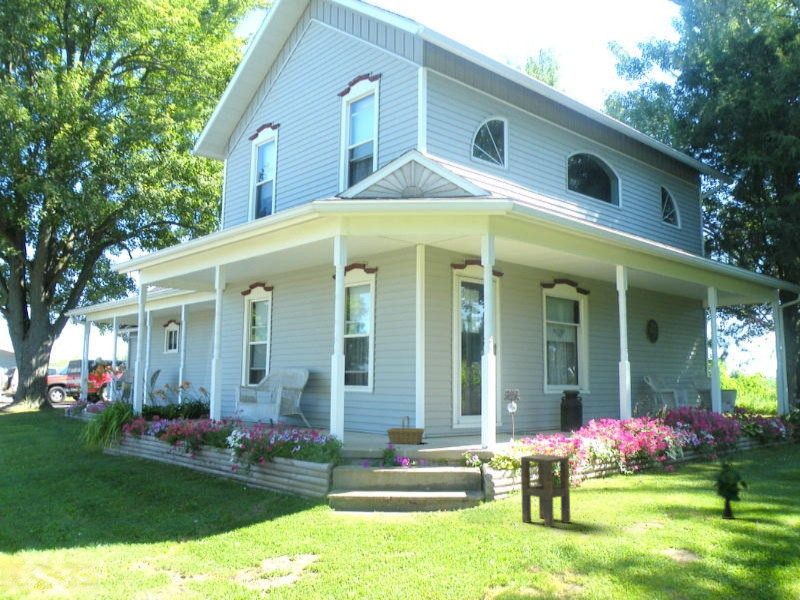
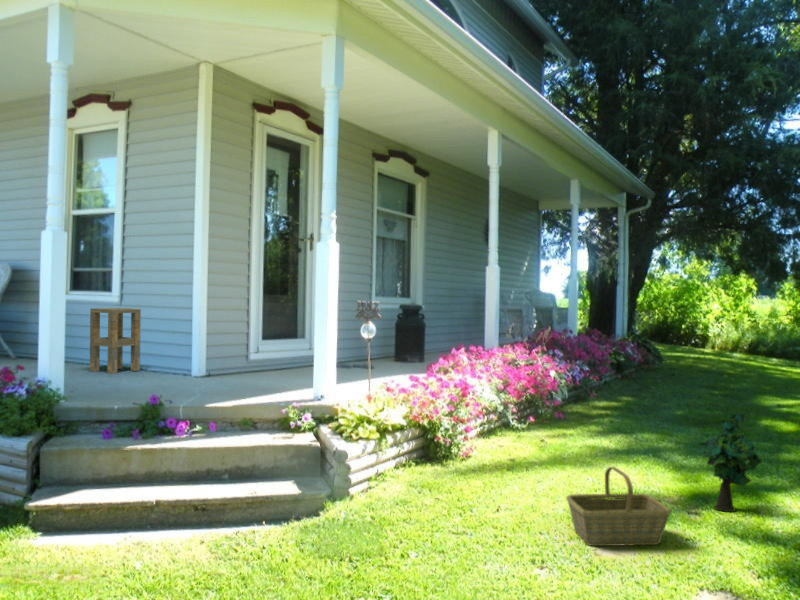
basket: present [387,416,425,444] -> present [566,467,671,546]
side table: present [521,454,571,527] -> present [90,308,141,374]

